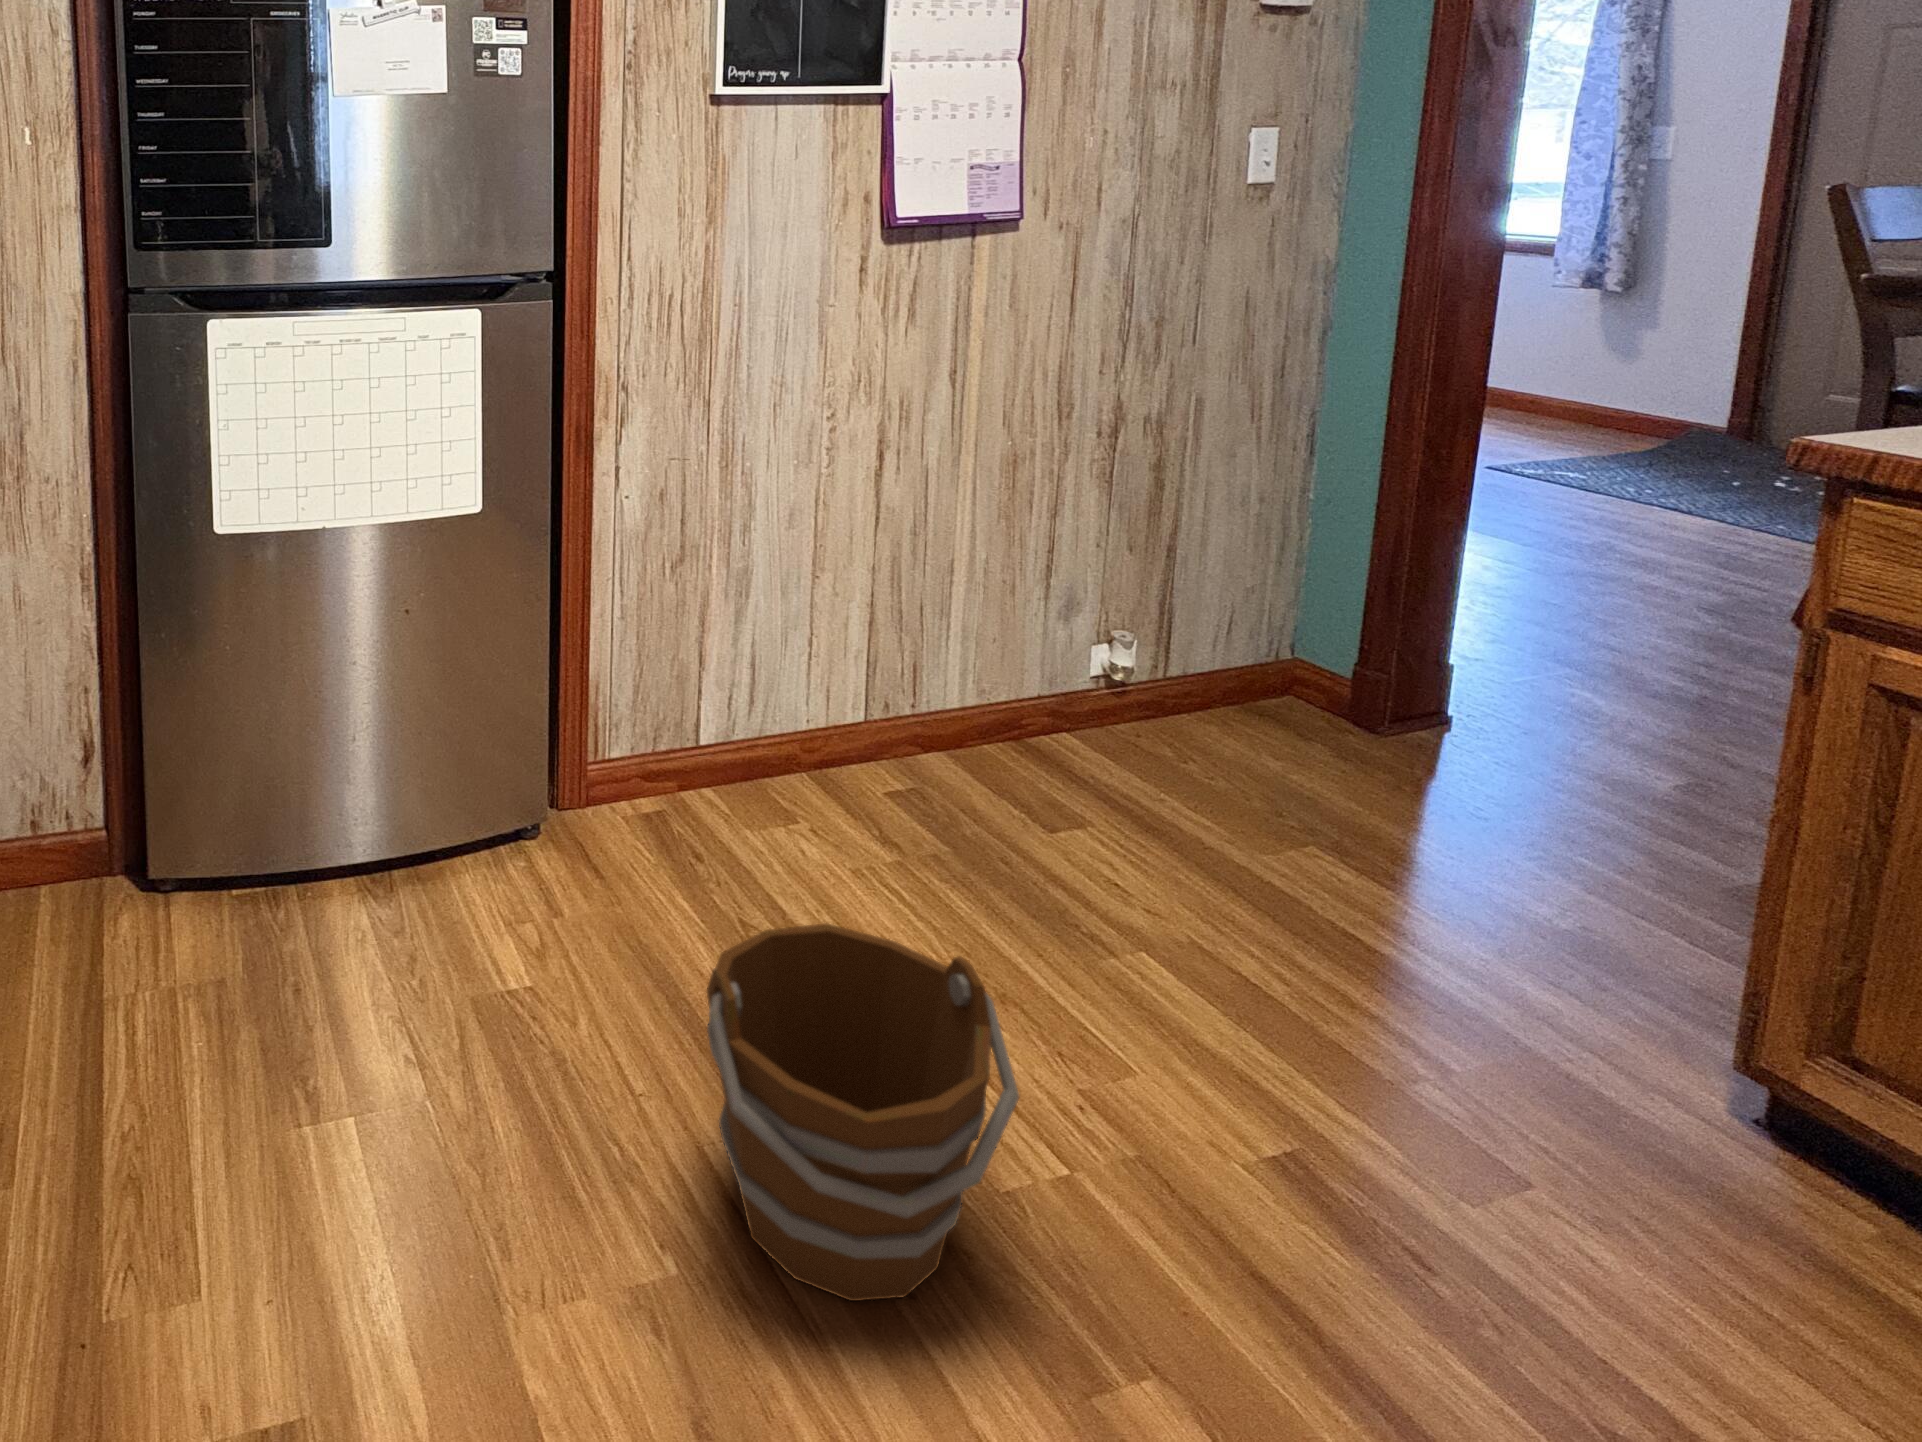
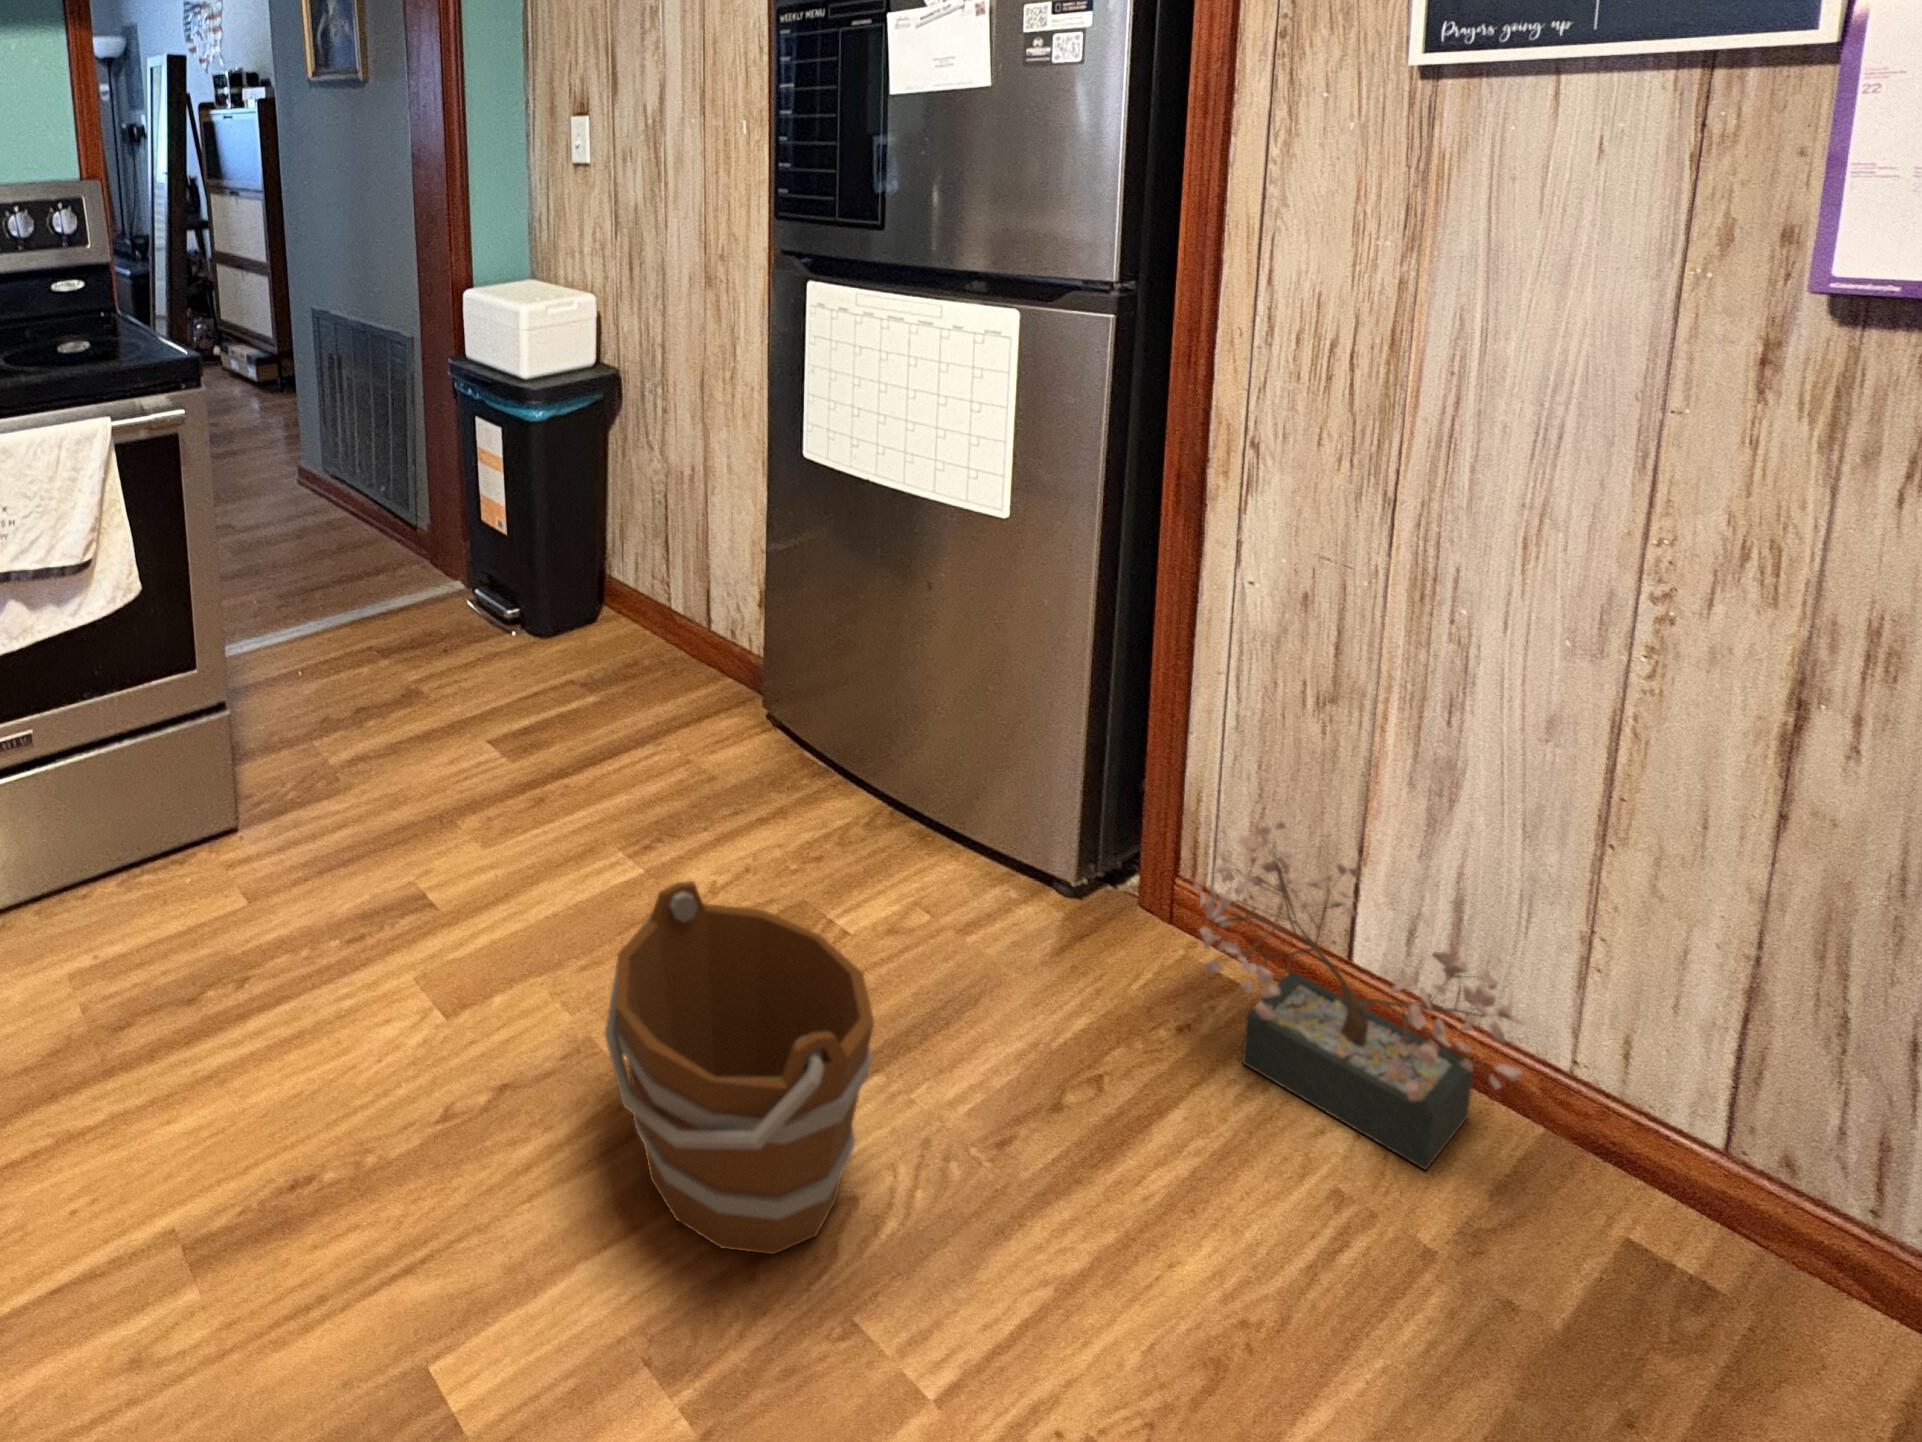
decorative plant: none [669,666,855,851] -> present [1194,822,1523,1170]

